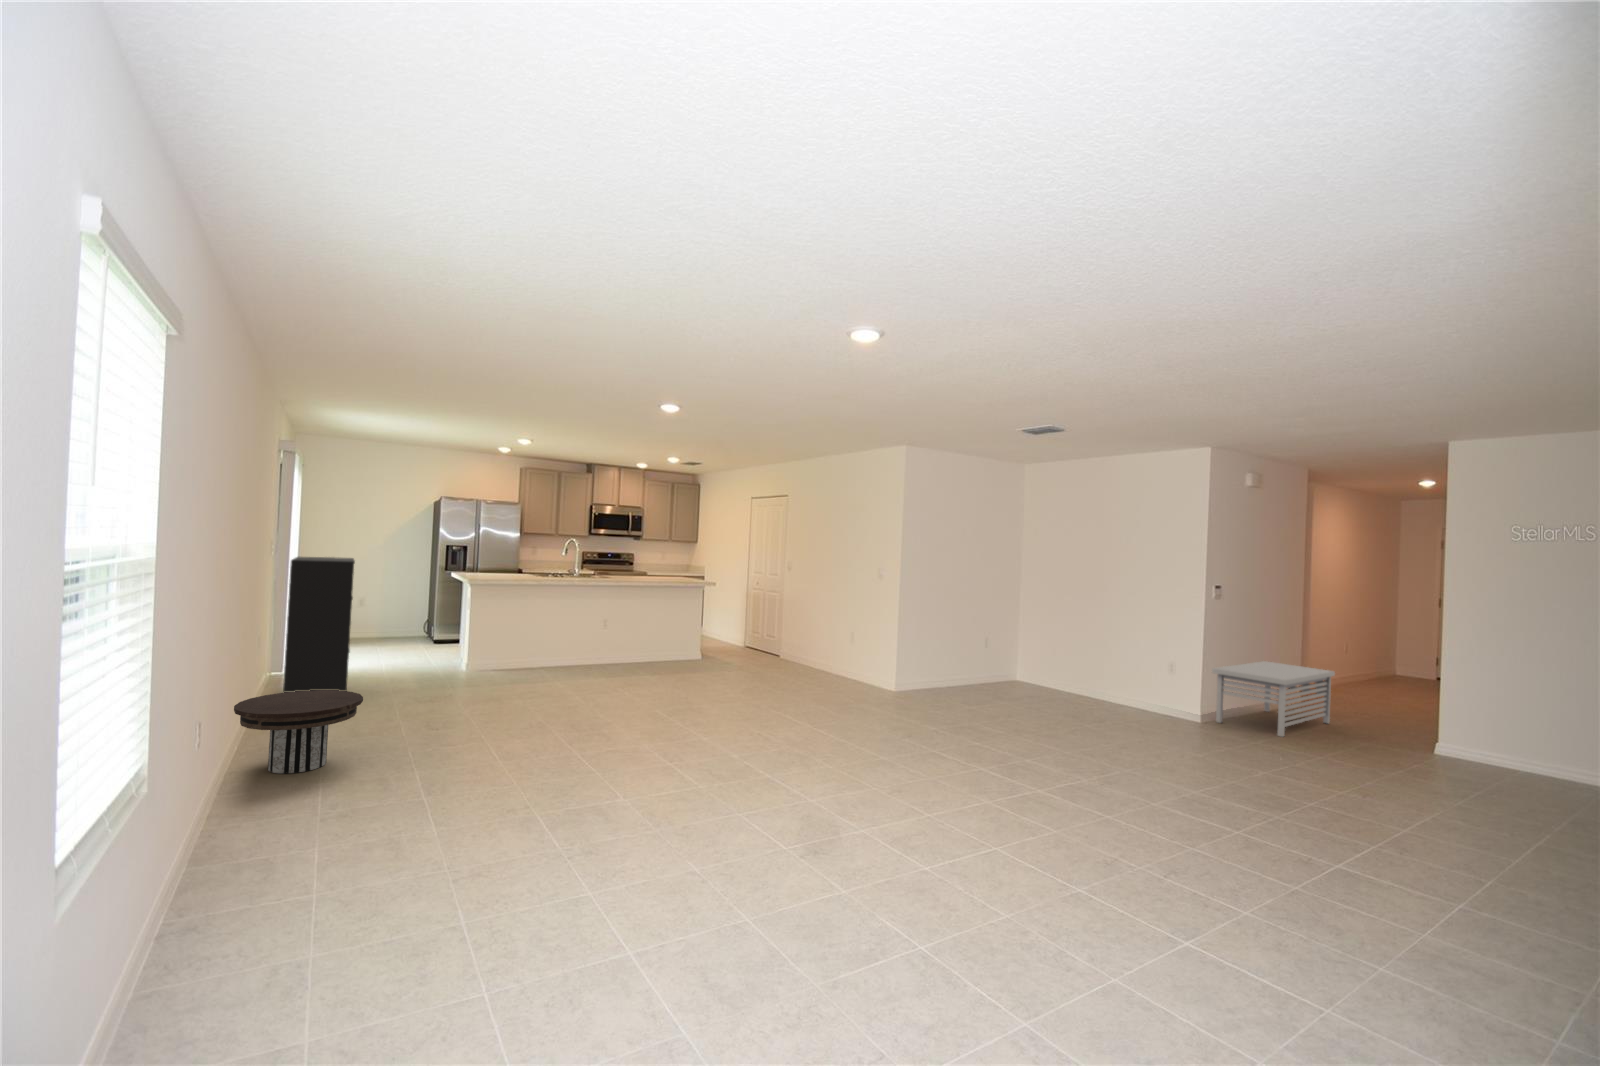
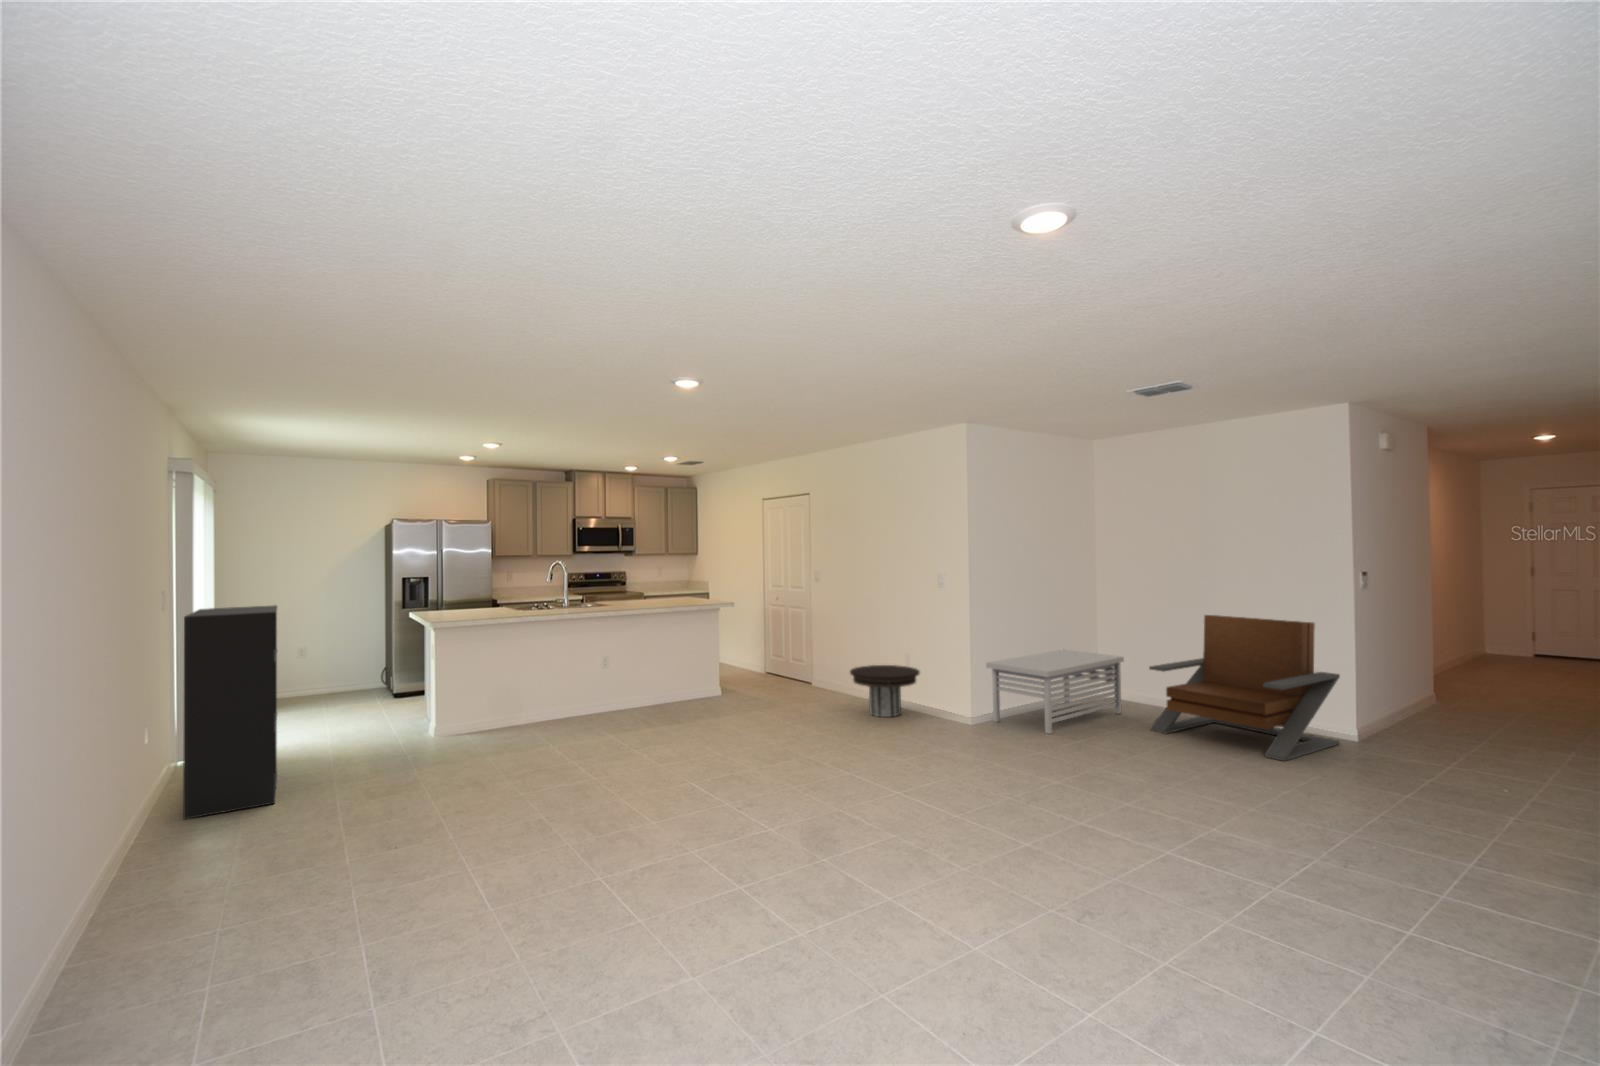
lounge chair: none [1037,614,1186,730] -> present [1149,615,1340,761]
storage bench: present [1212,661,1335,737] -> present [986,650,1124,734]
side table: present [234,690,363,774] -> present [850,665,920,717]

